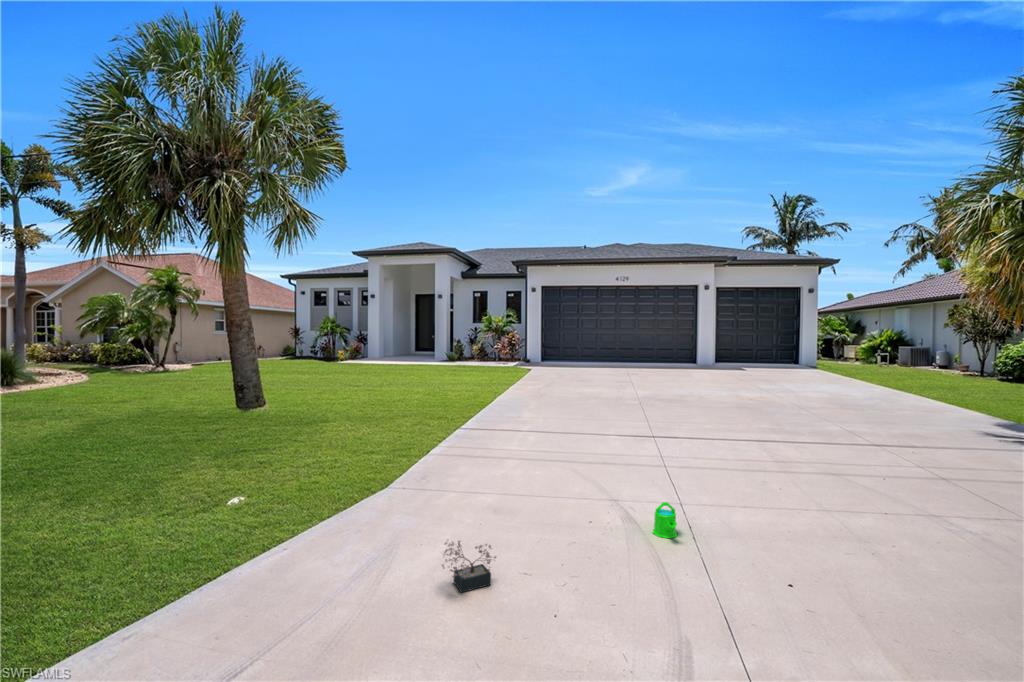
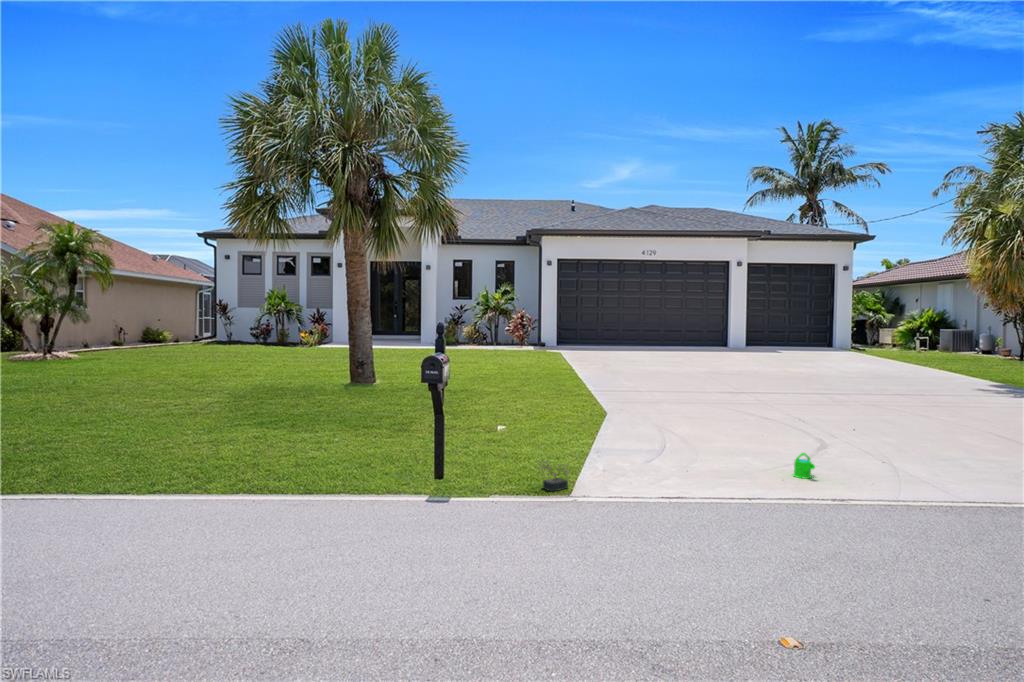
decorative plant: present [442,541,496,592] -> present [538,465,569,492]

